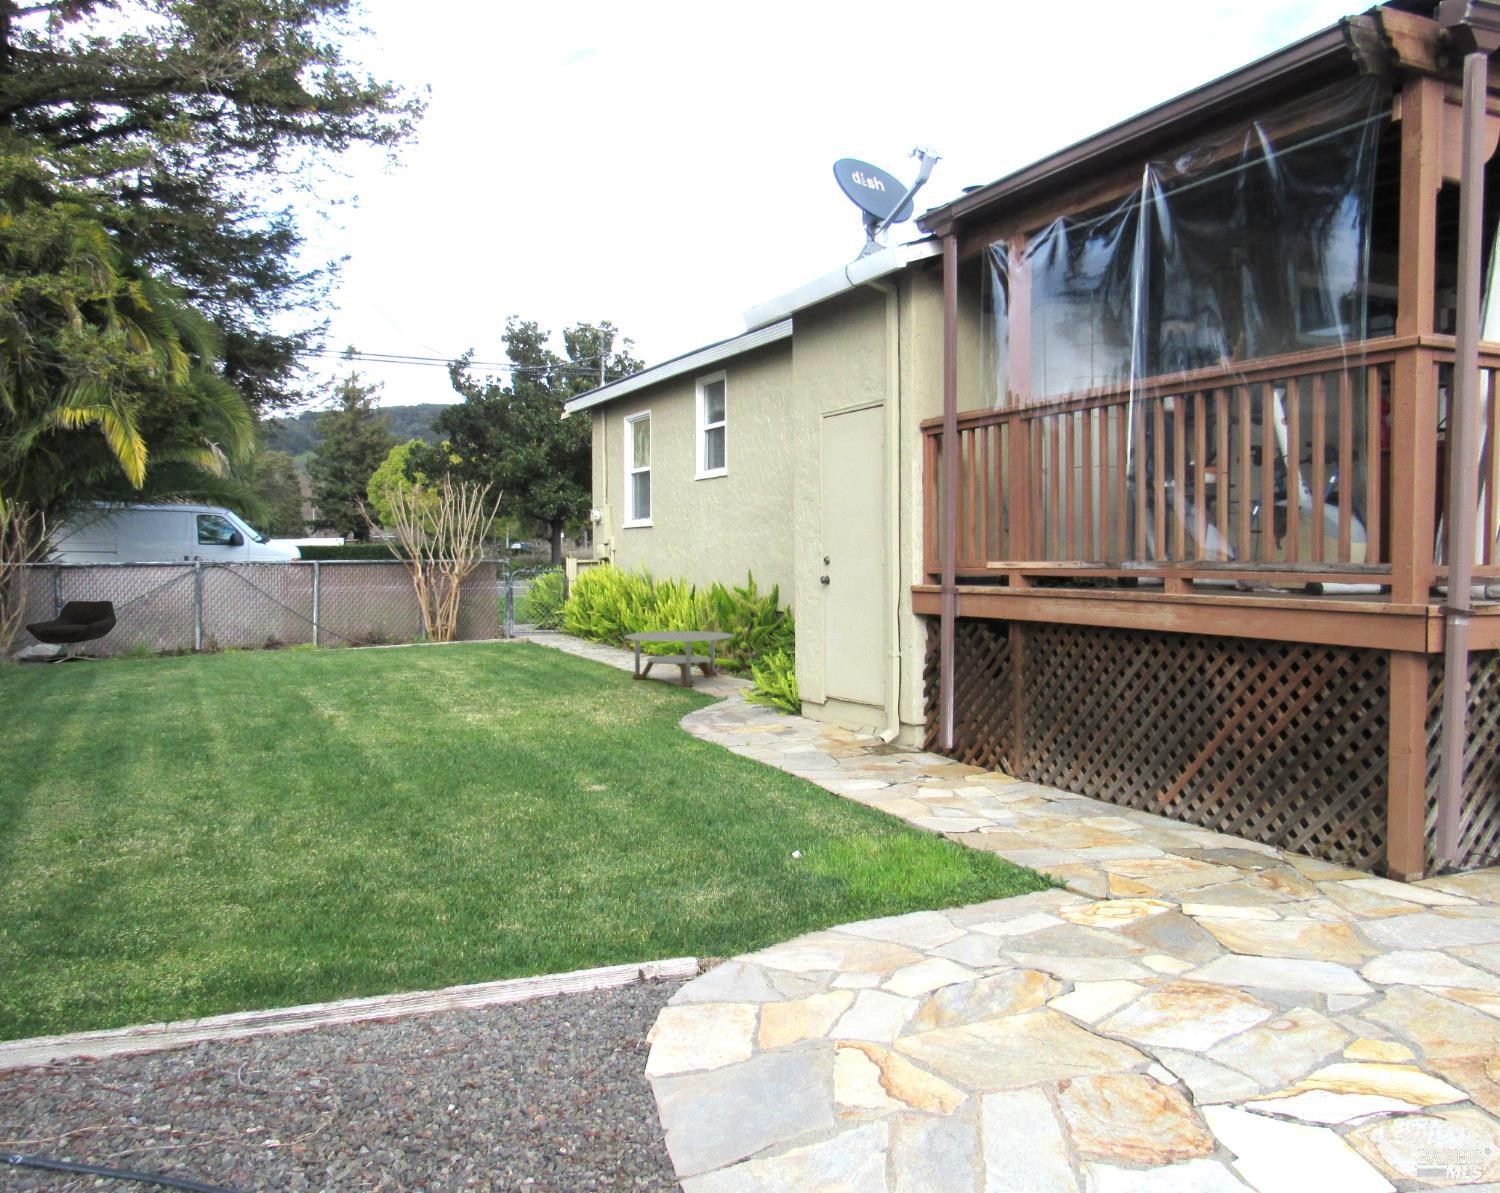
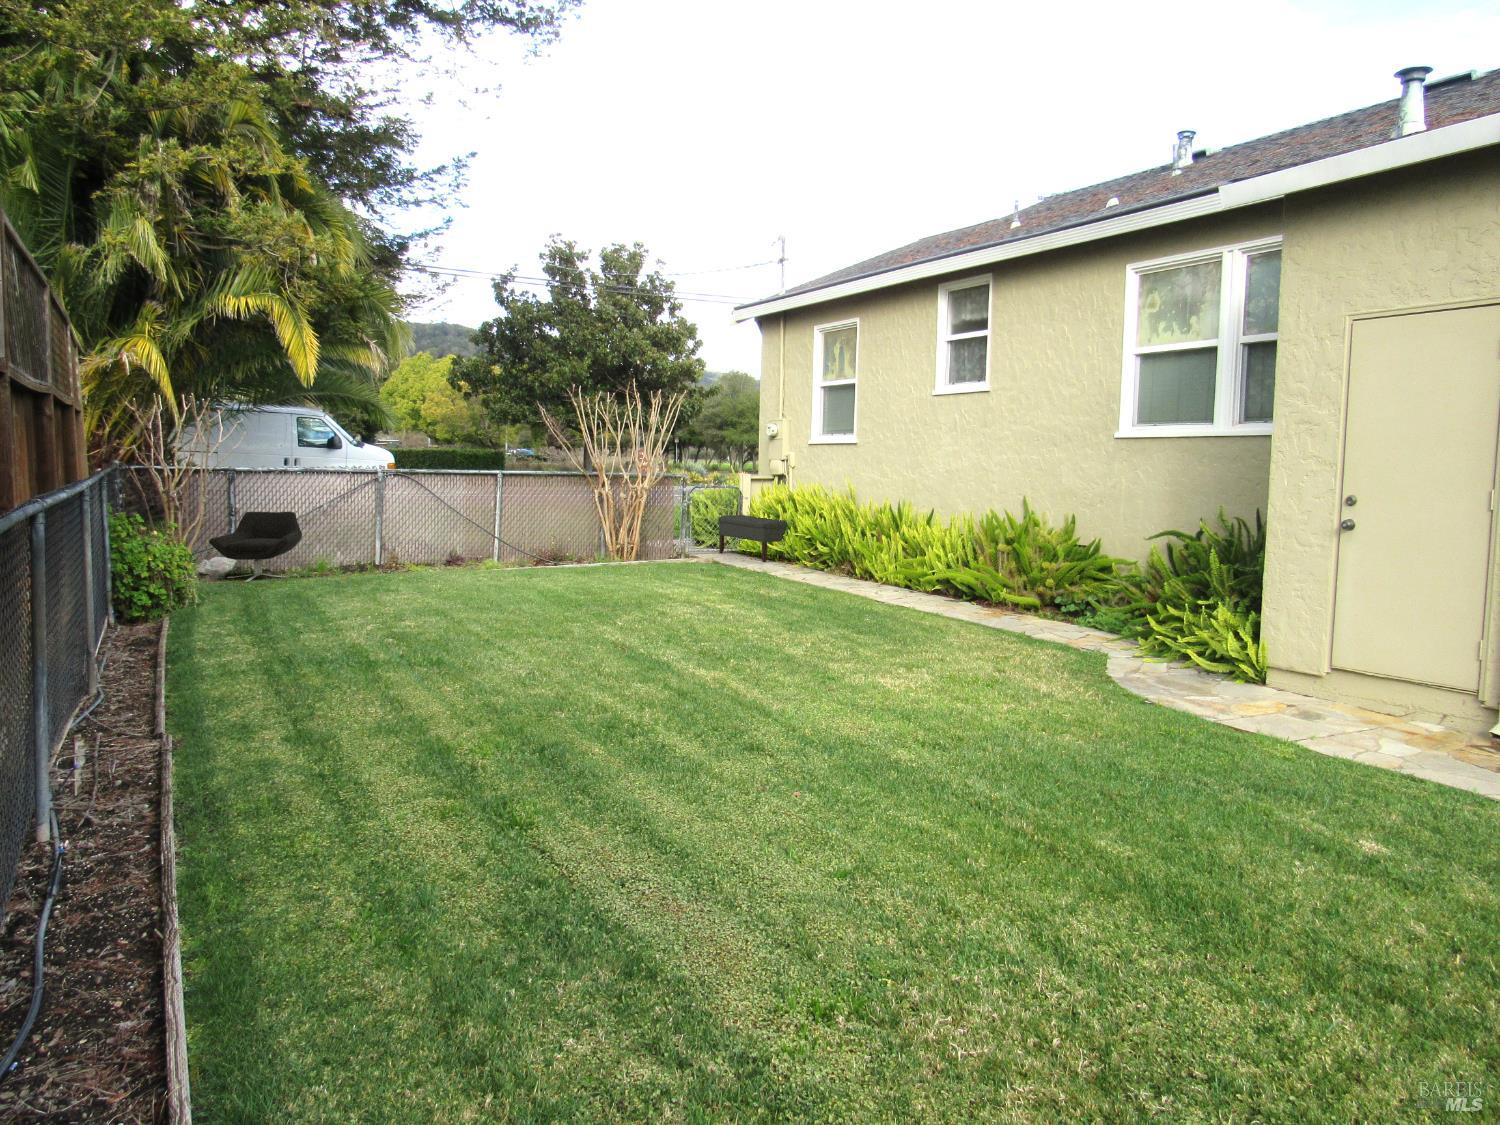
bench: none [533,601,591,645] -> present [718,515,790,562]
round table: present [625,631,734,686] -> none [934,554,1058,618]

